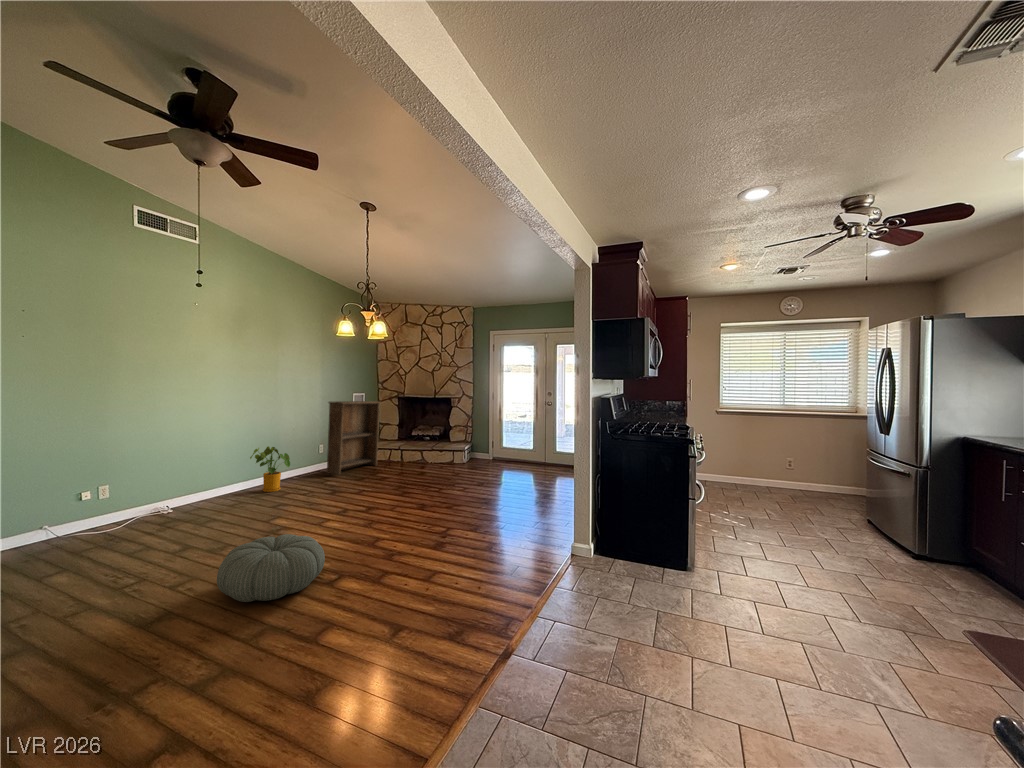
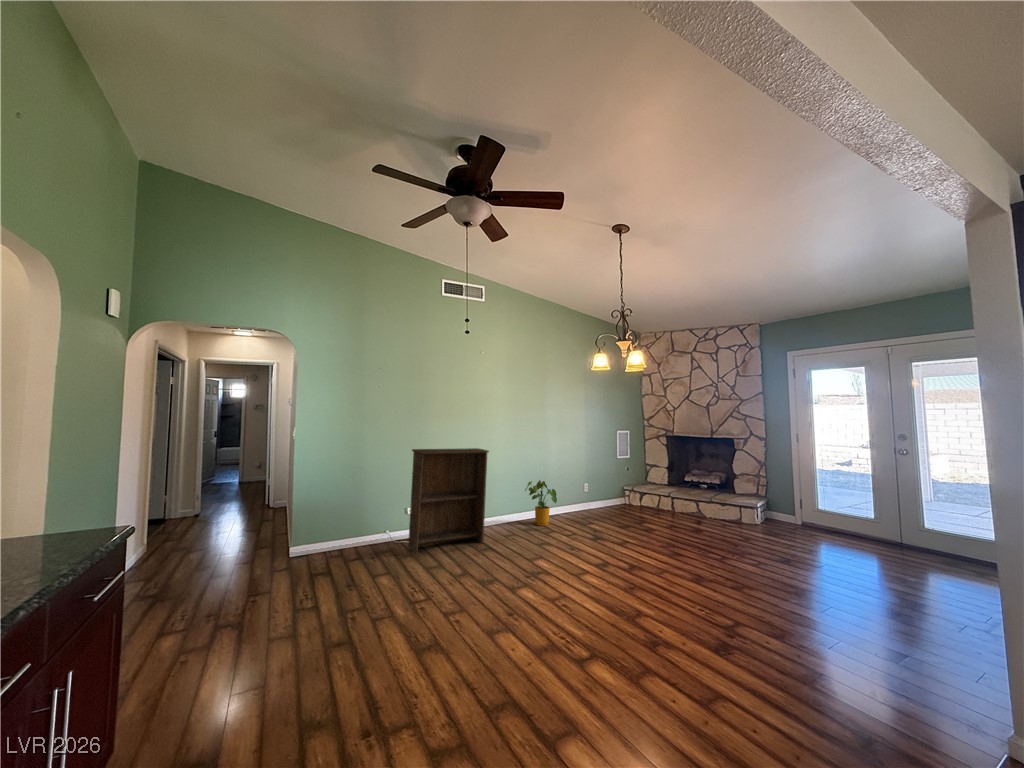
bookshelf: present [327,401,380,475] -> present [408,448,489,554]
pouf: present [217,534,325,602] -> none [476,582,576,662]

